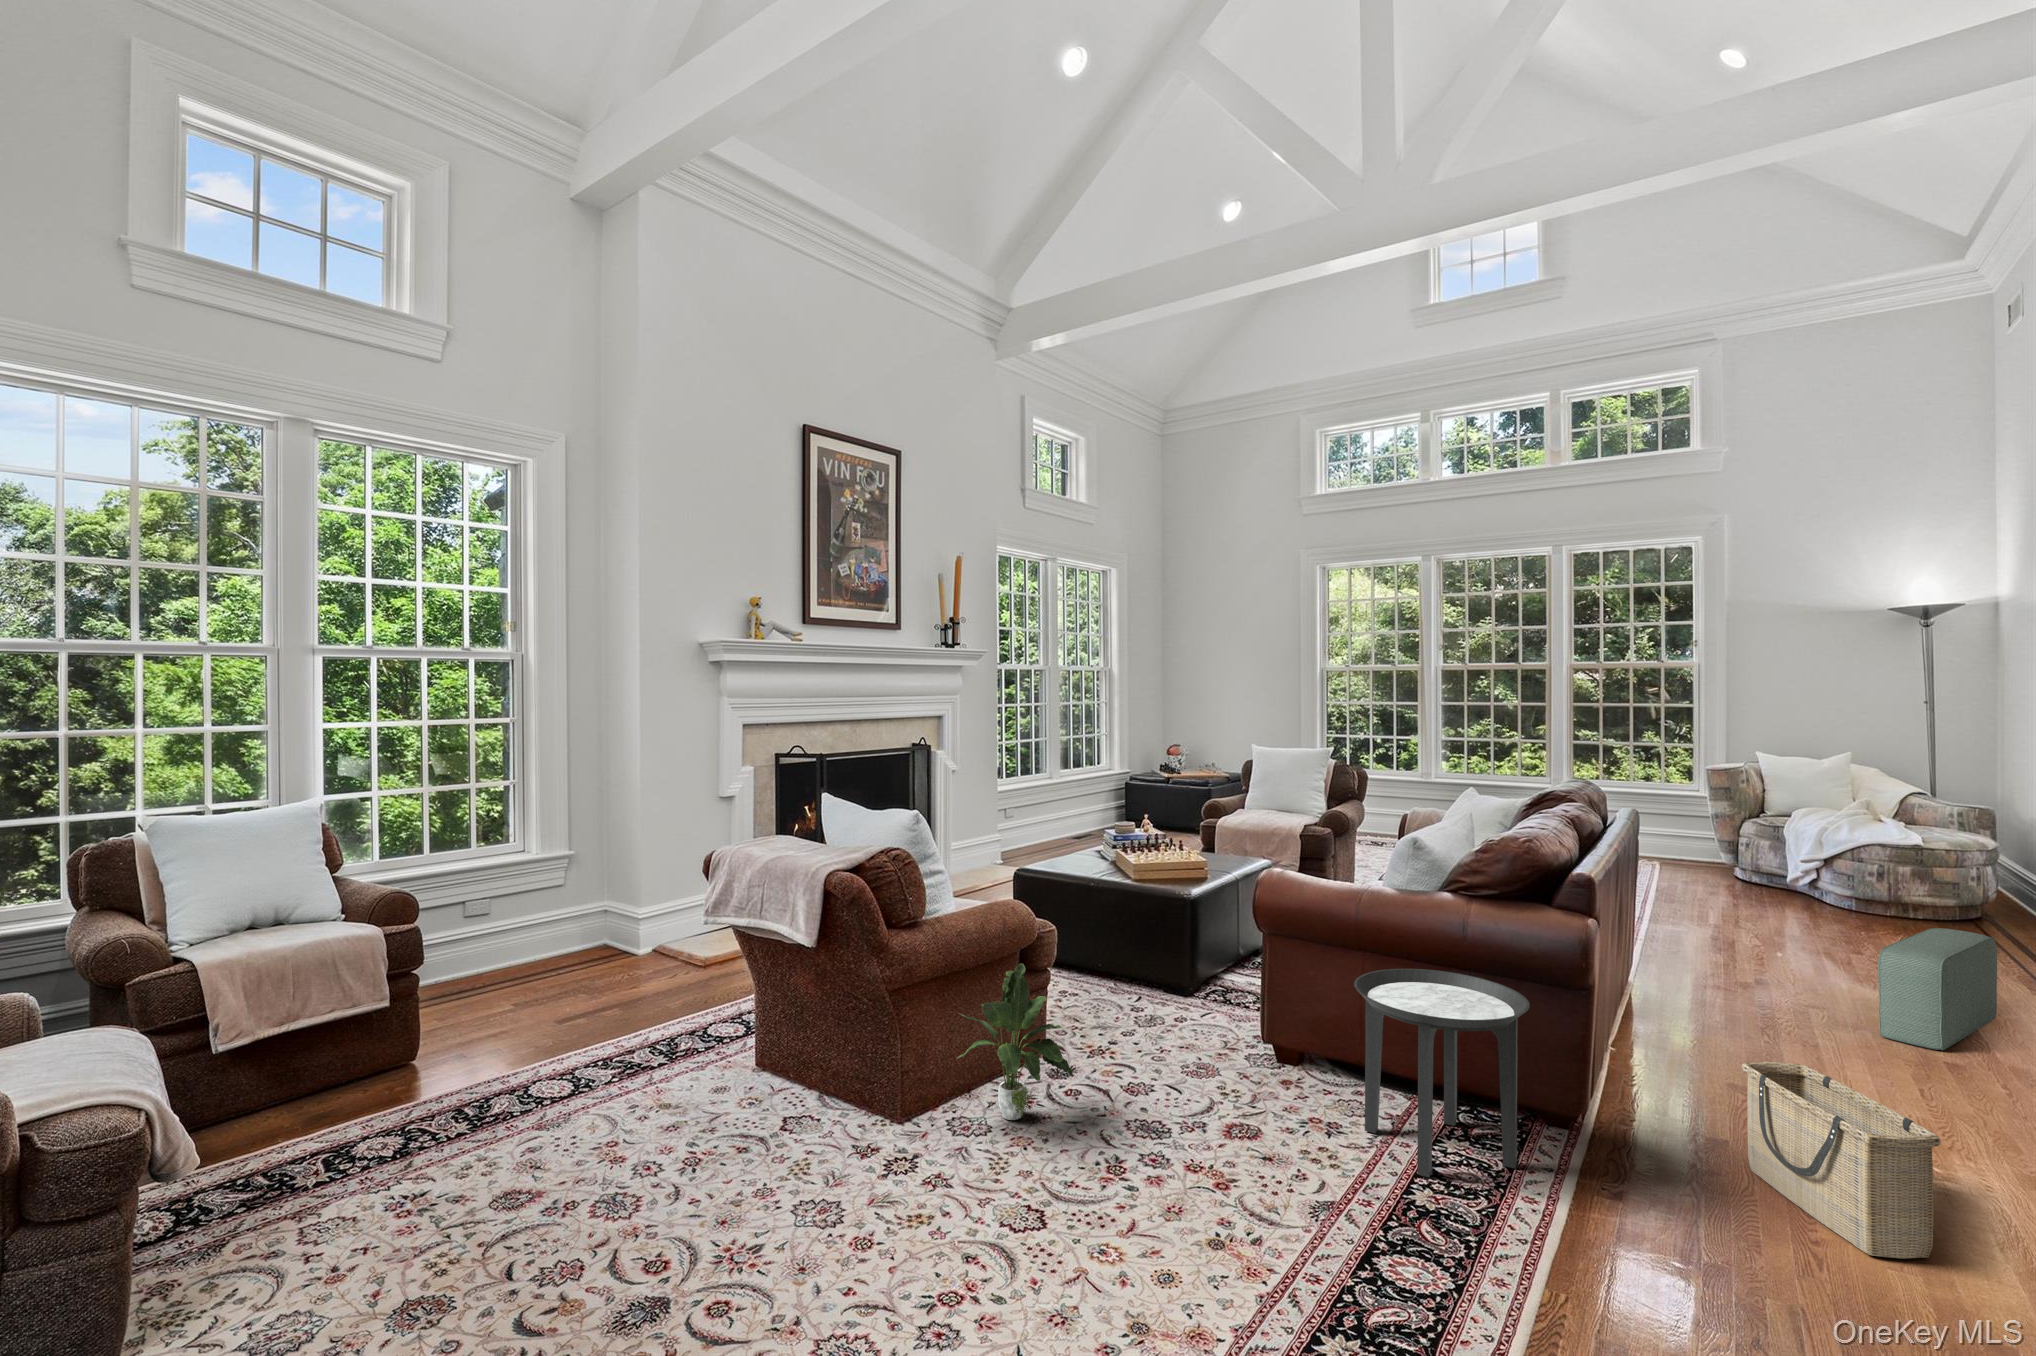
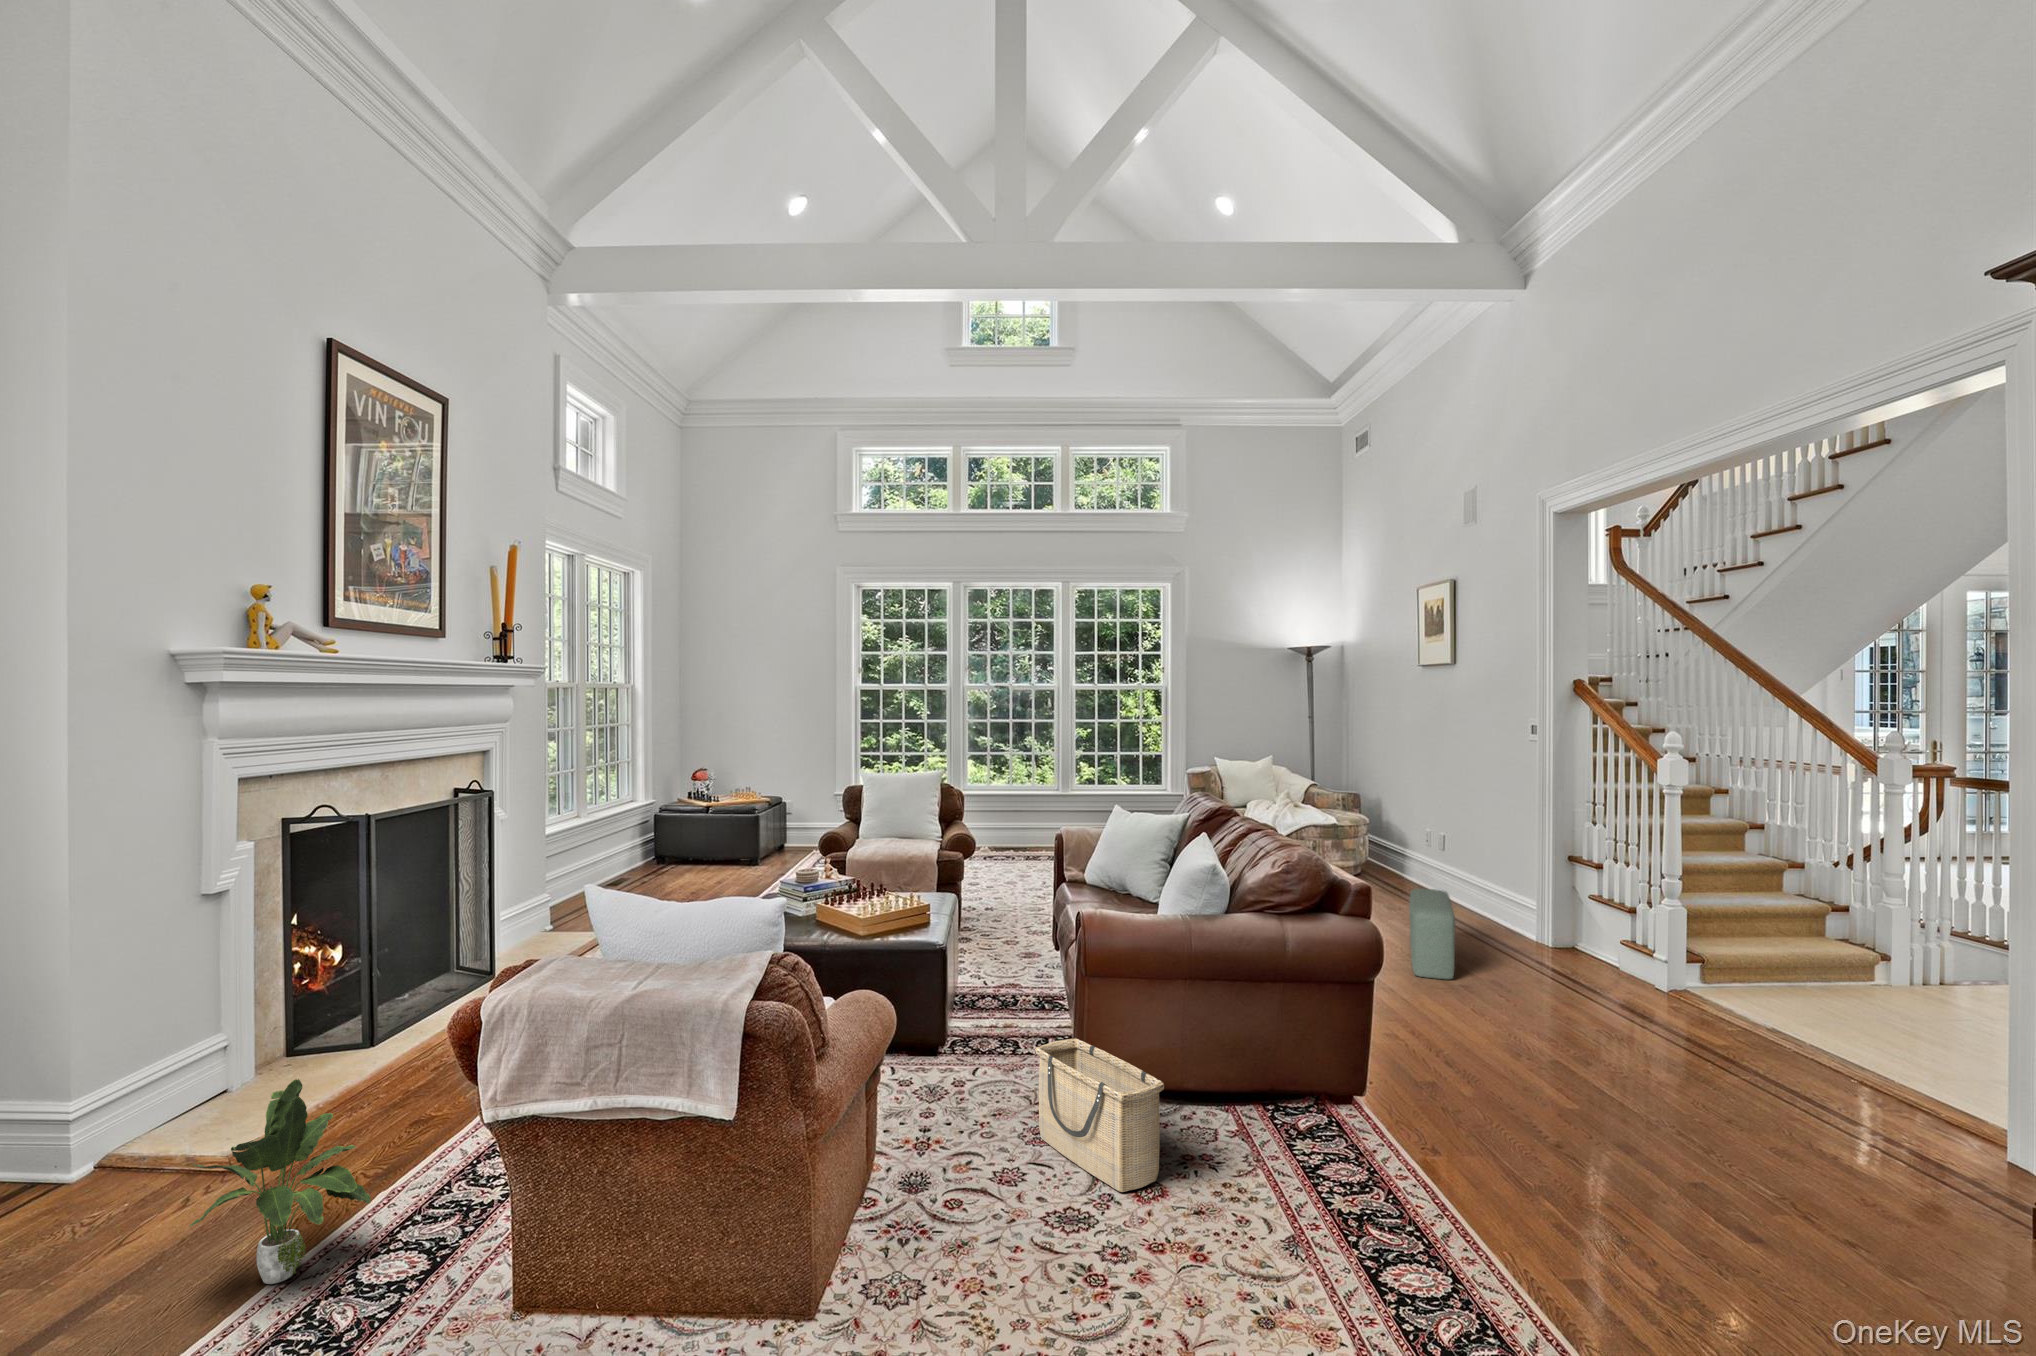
potted plant: present [958,964,1073,1120] -> present [190,1079,371,1284]
side table: present [1354,969,1530,1177] -> none [1227,987,1382,1186]
basket: present [1742,1062,1941,1259] -> present [1035,1039,1164,1192]

